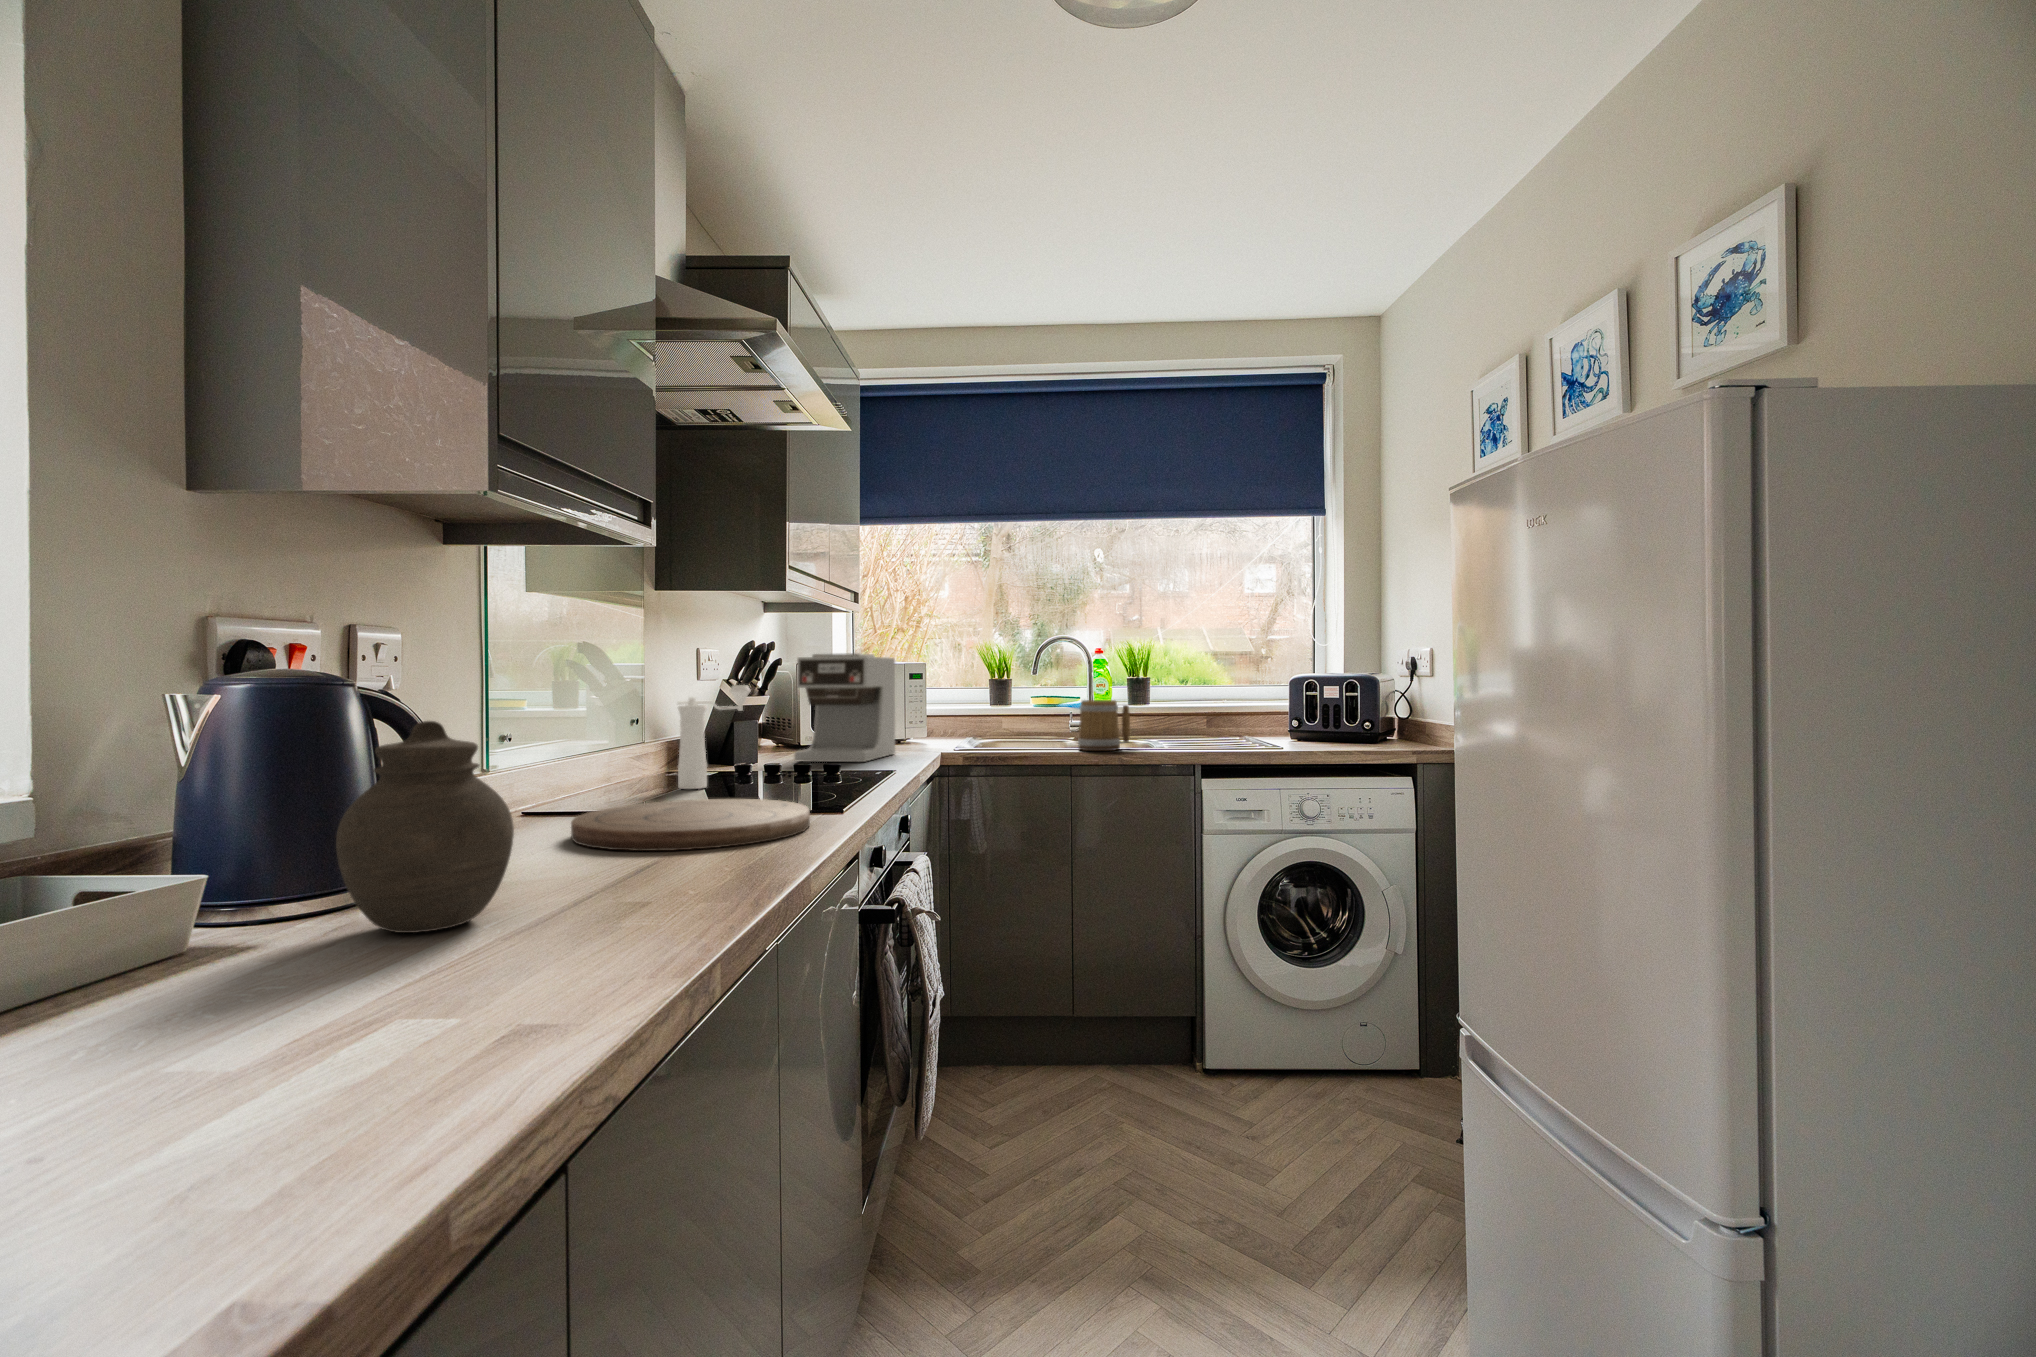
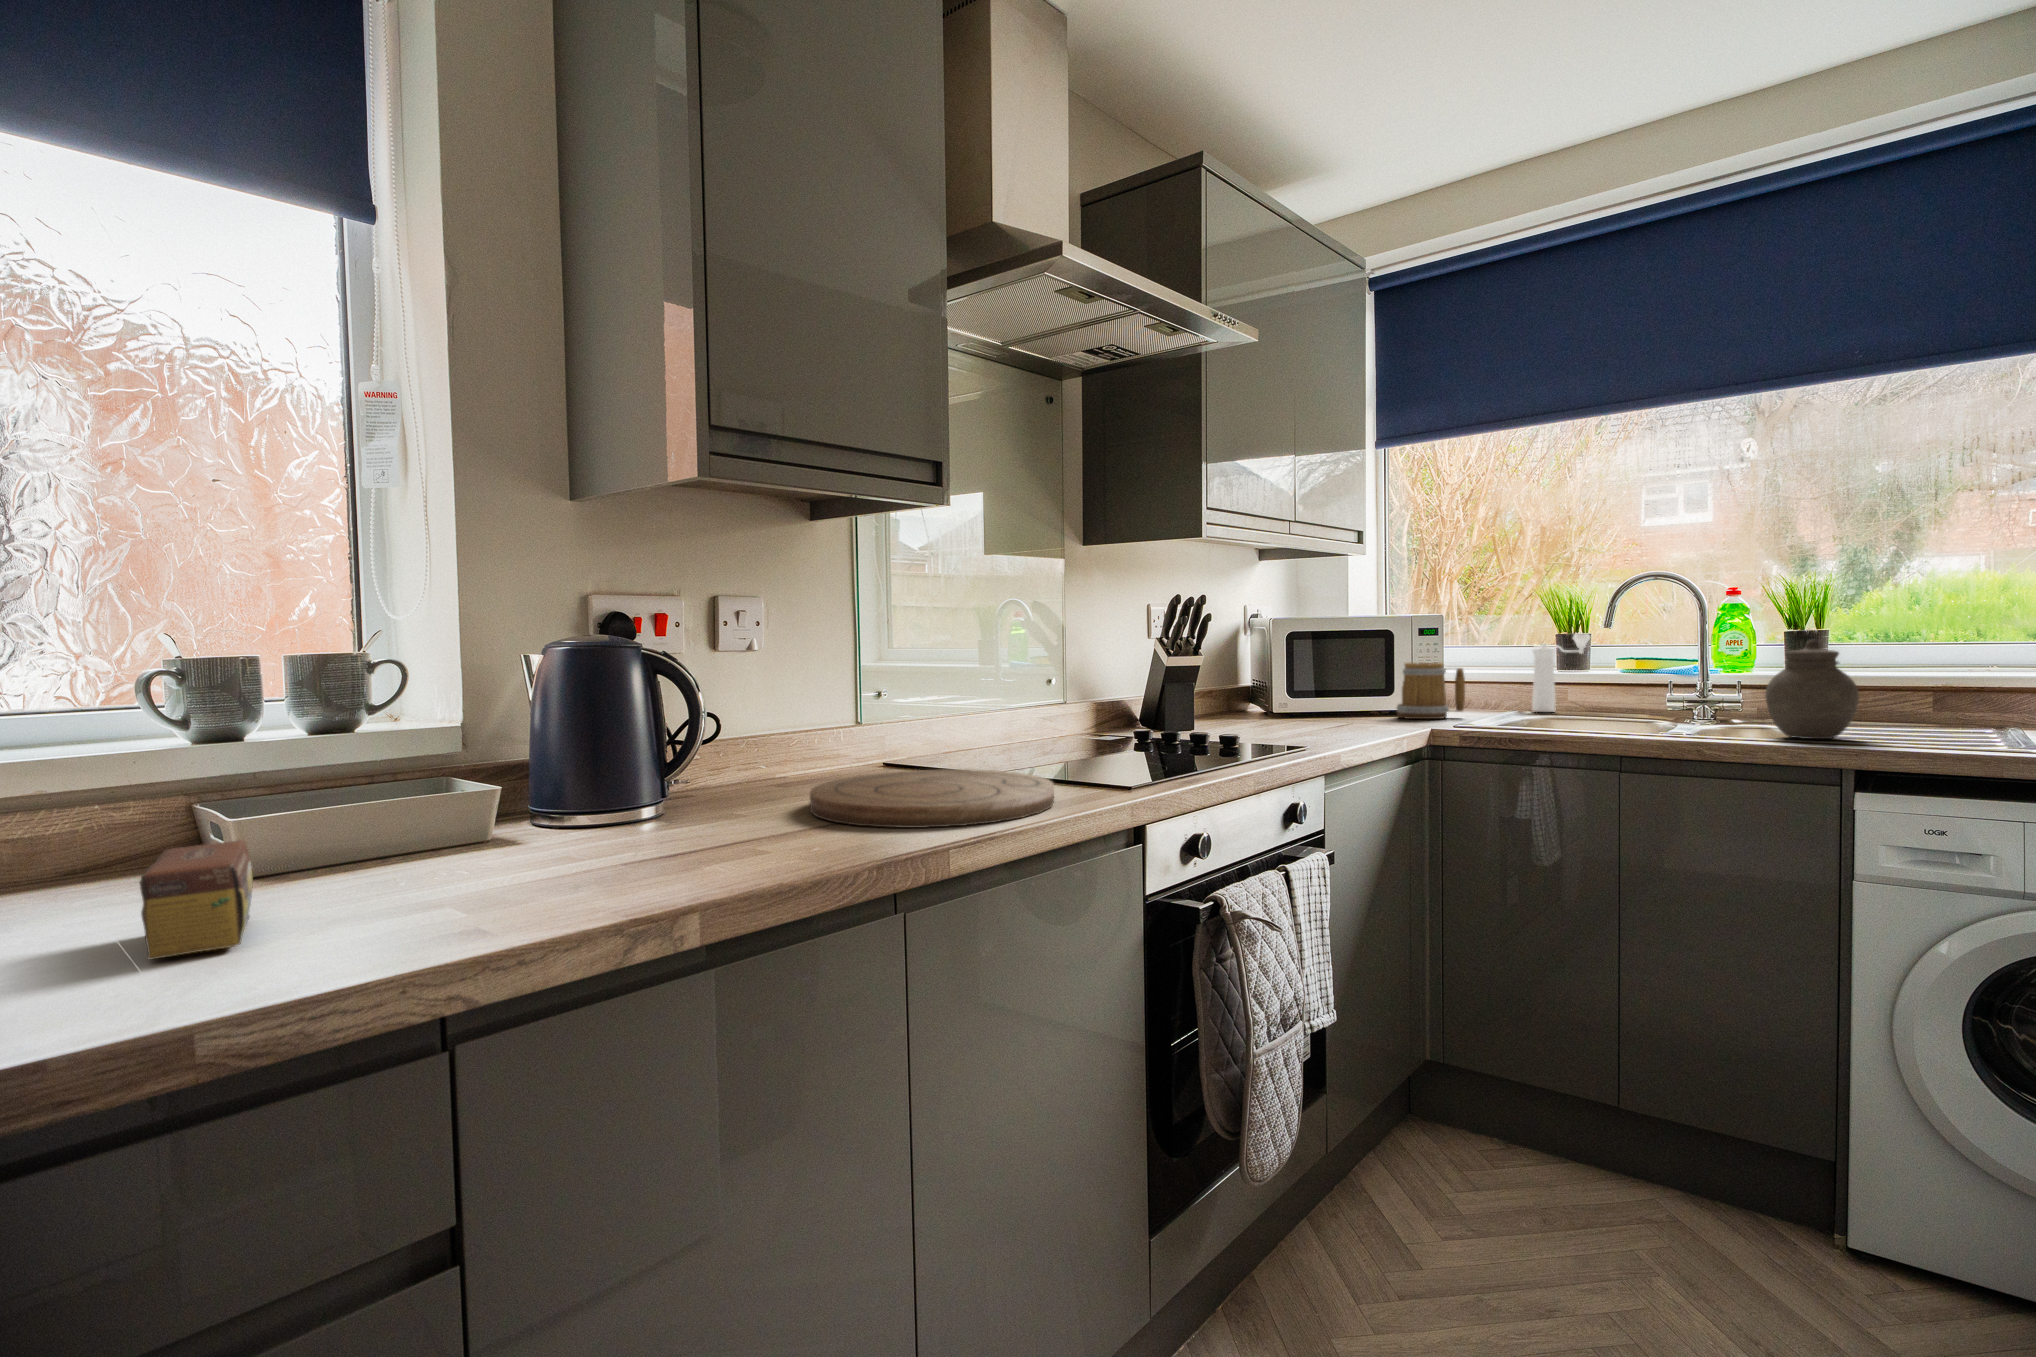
coffee maker: present [794,653,895,762] -> none [1235,607,1370,736]
pepper mill: present [678,685,750,789] -> present [1532,633,1590,712]
mug: present [1078,700,1130,751] -> present [1397,662,1465,719]
jar: present [336,721,514,933] -> present [1765,640,1859,739]
tea box: none [142,904,345,1031] -> present [140,840,253,960]

